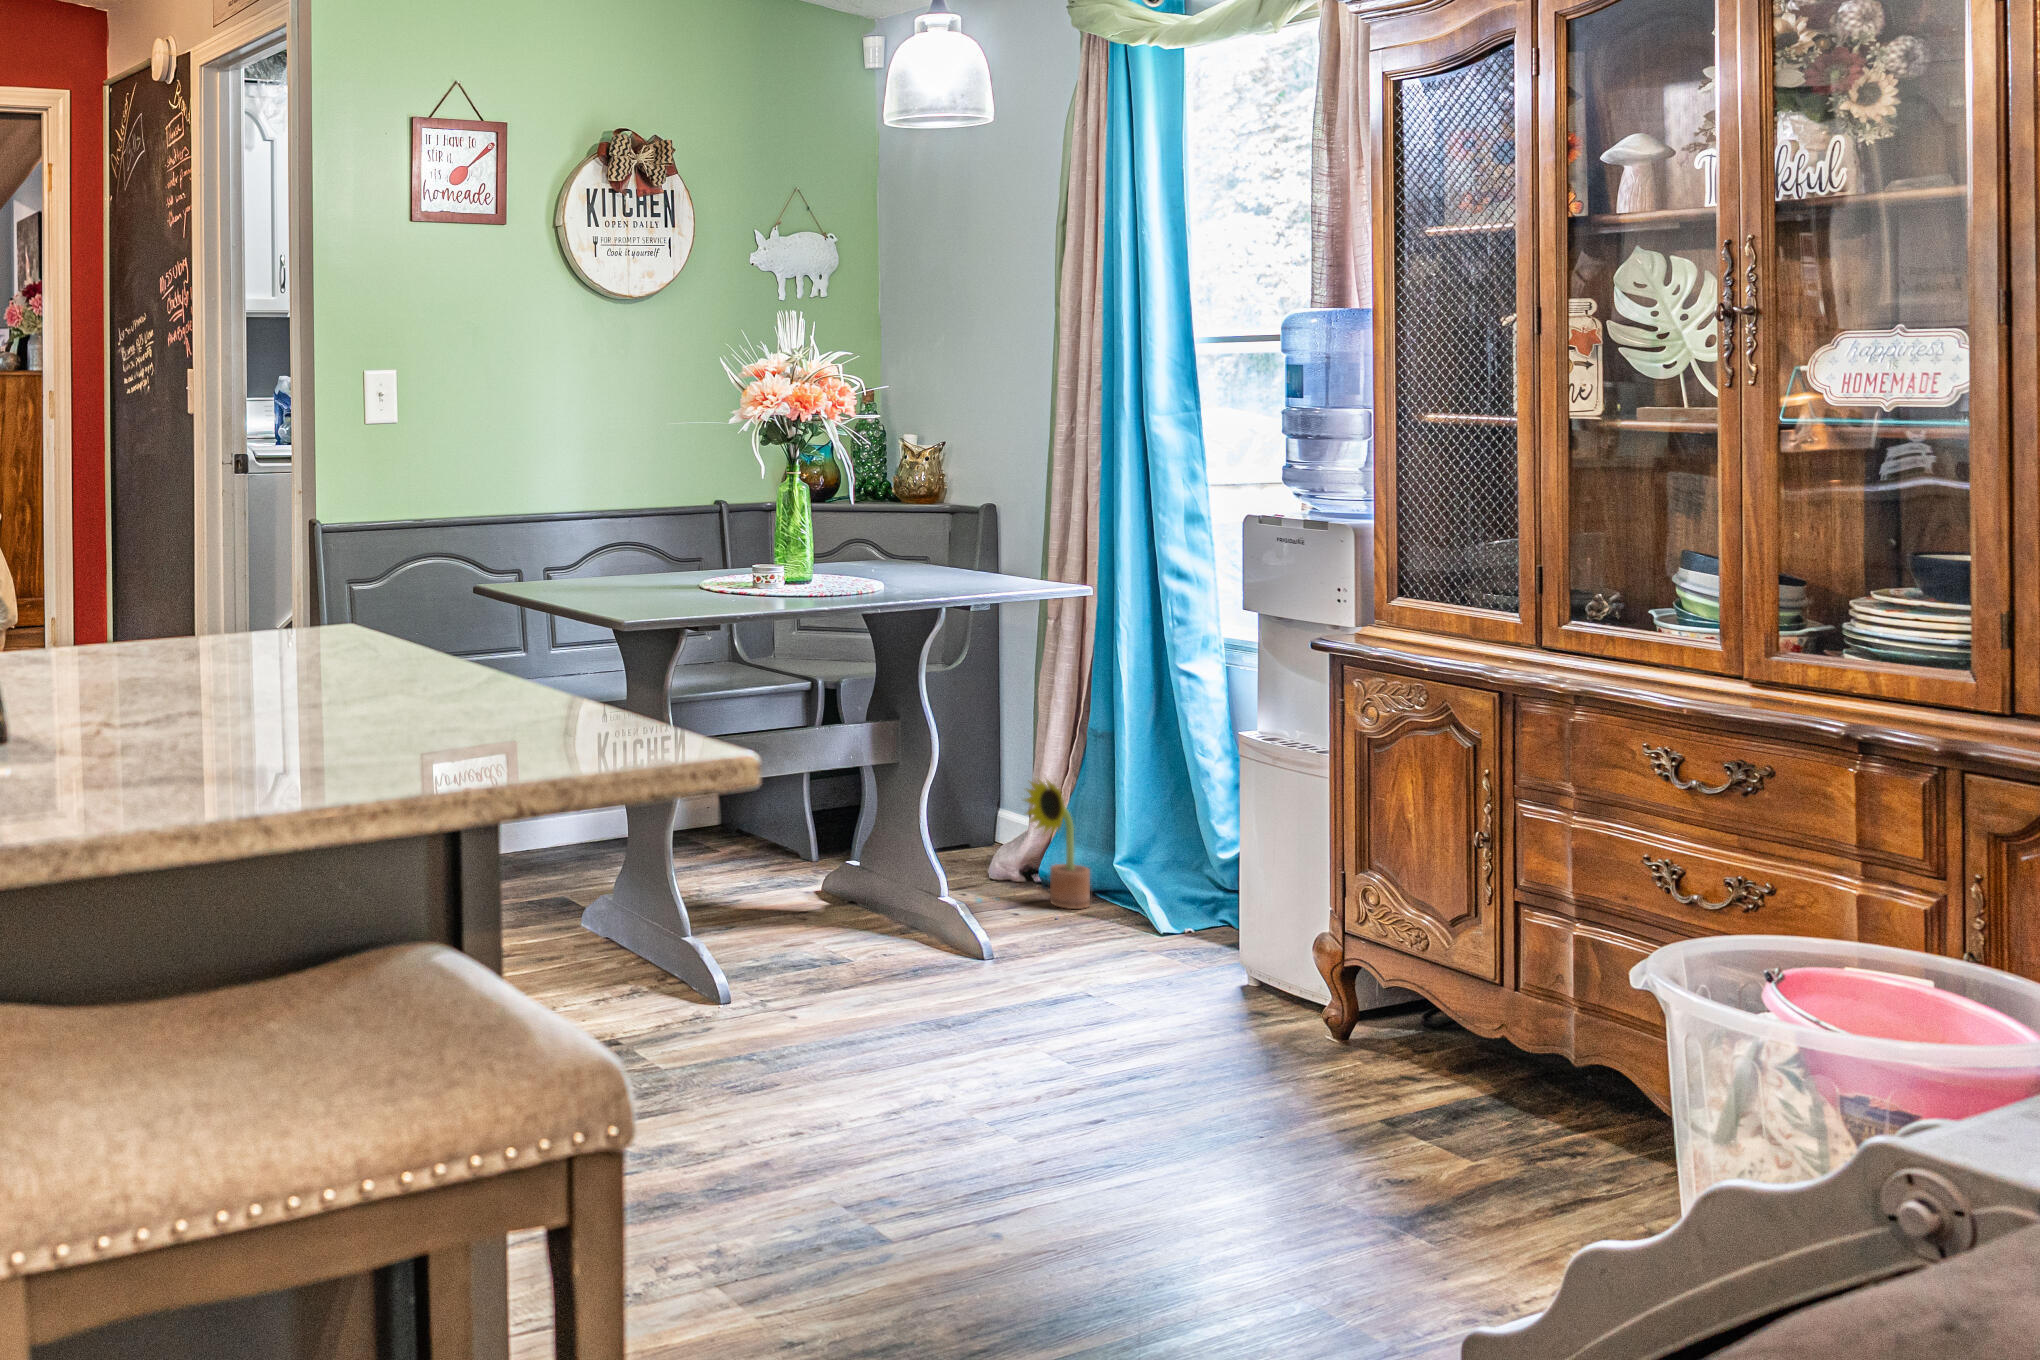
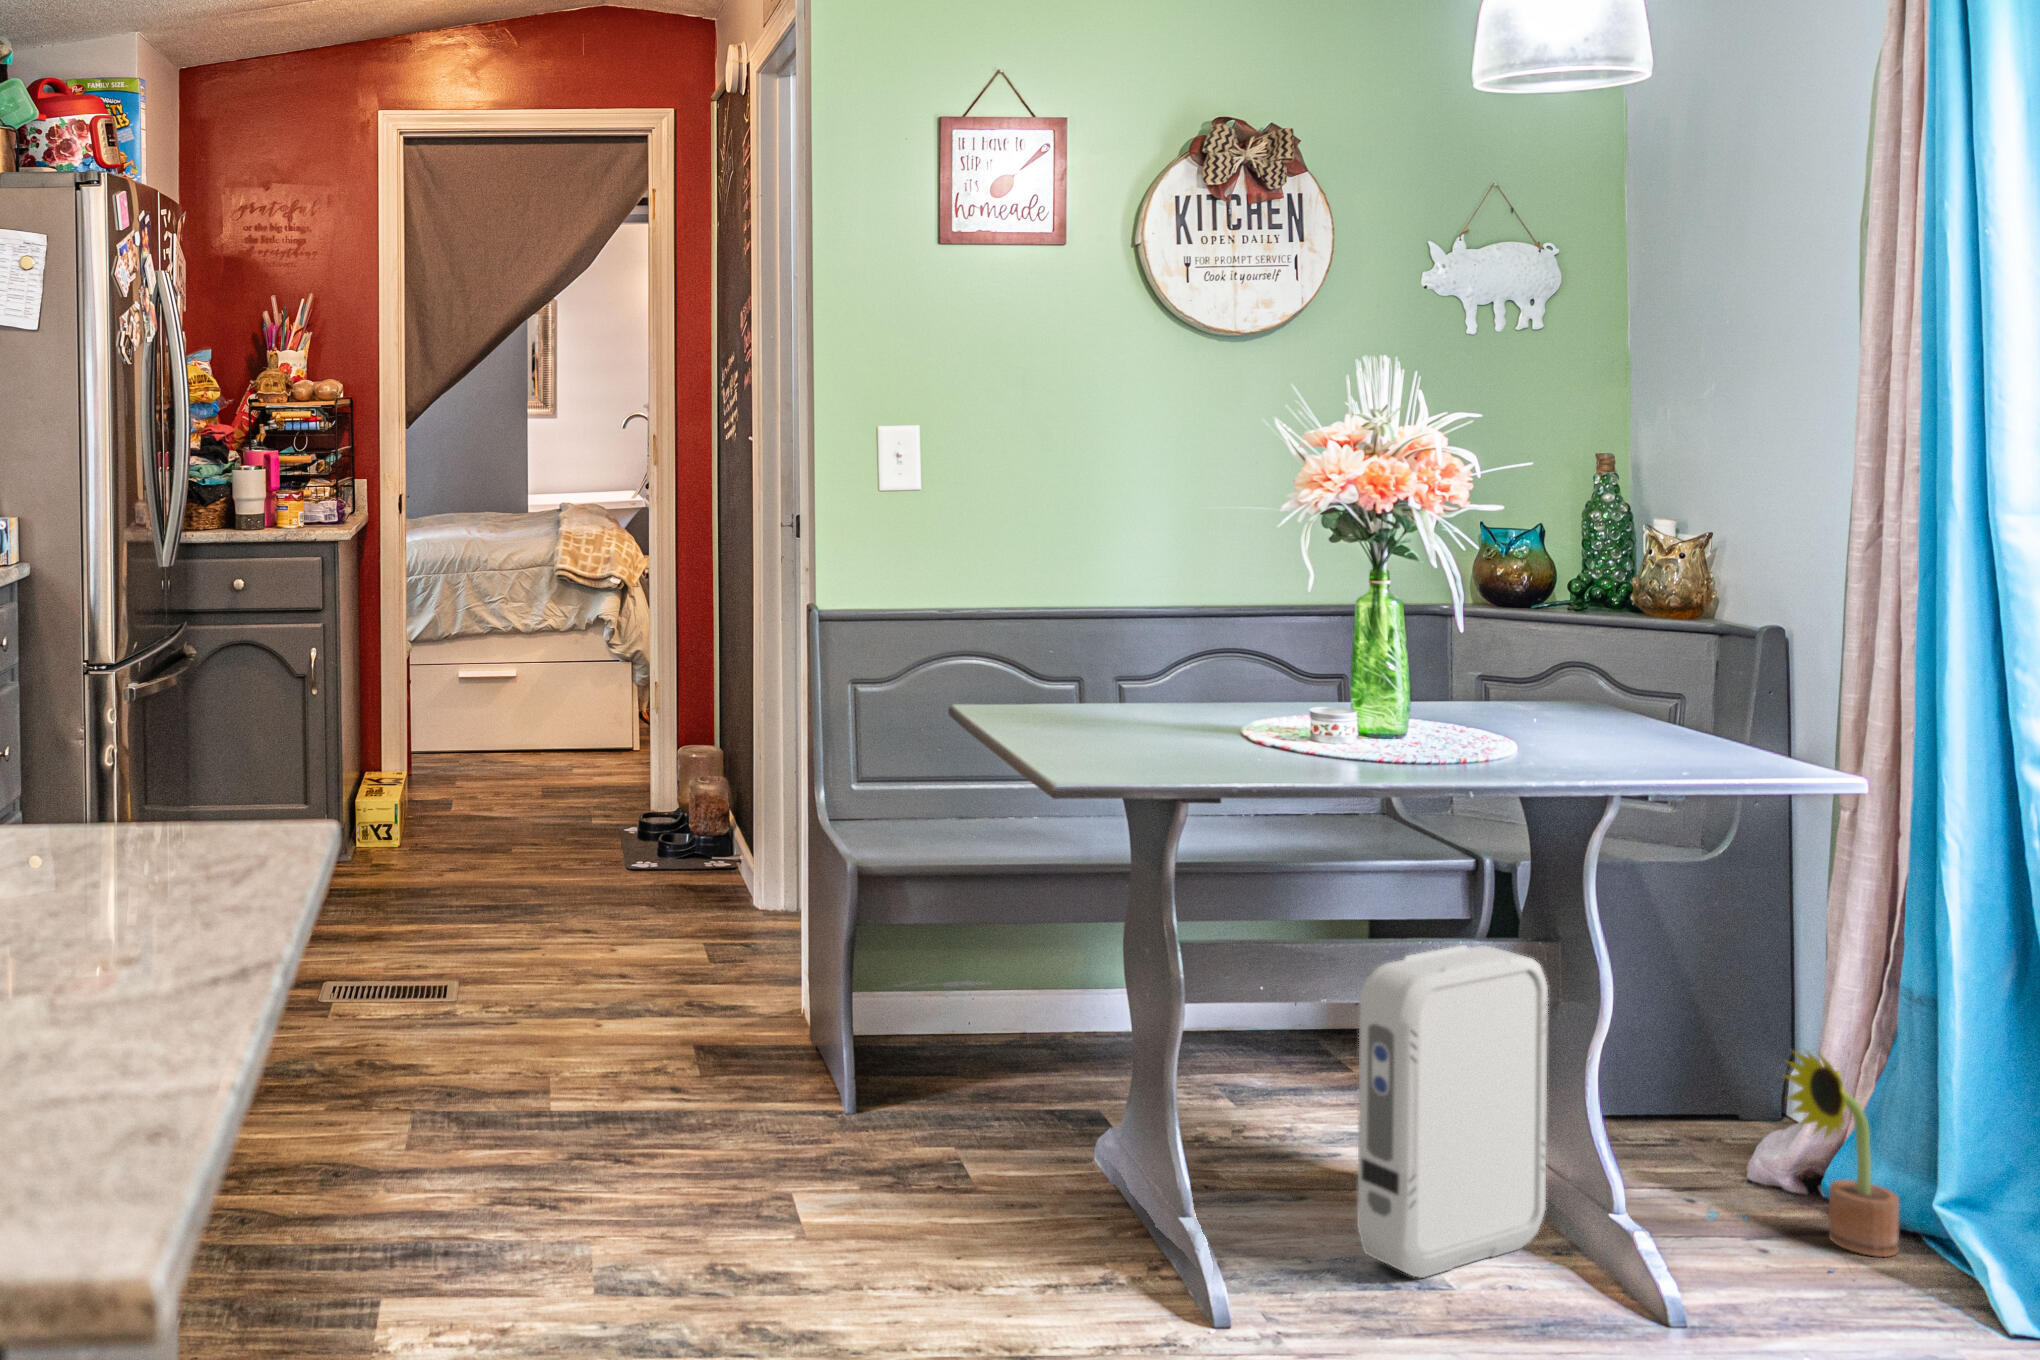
air purifier: none [790,727,896,959] -> present [1357,945,1548,1278]

